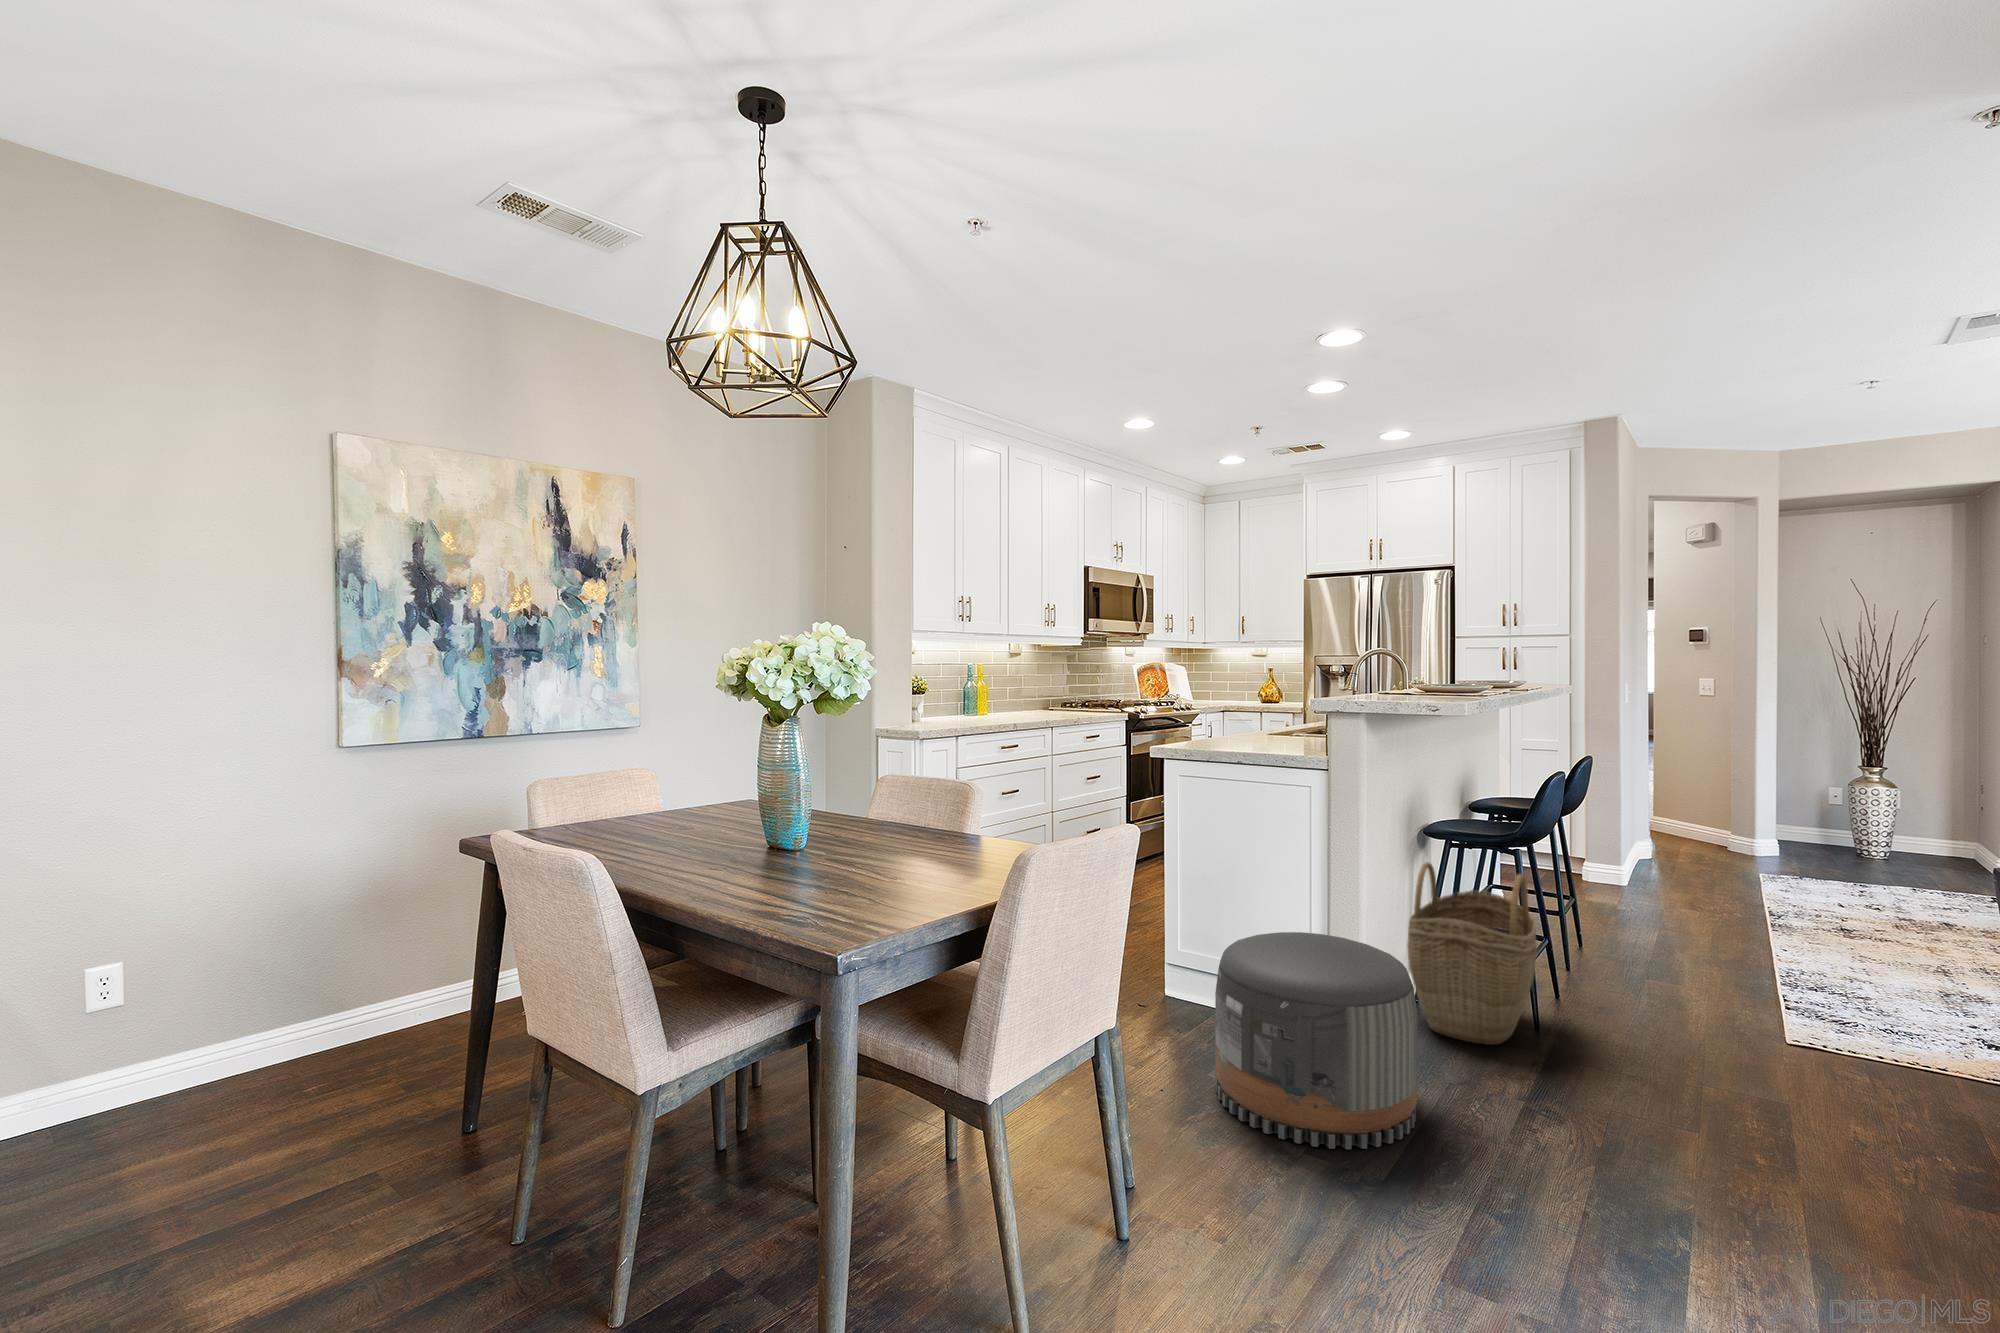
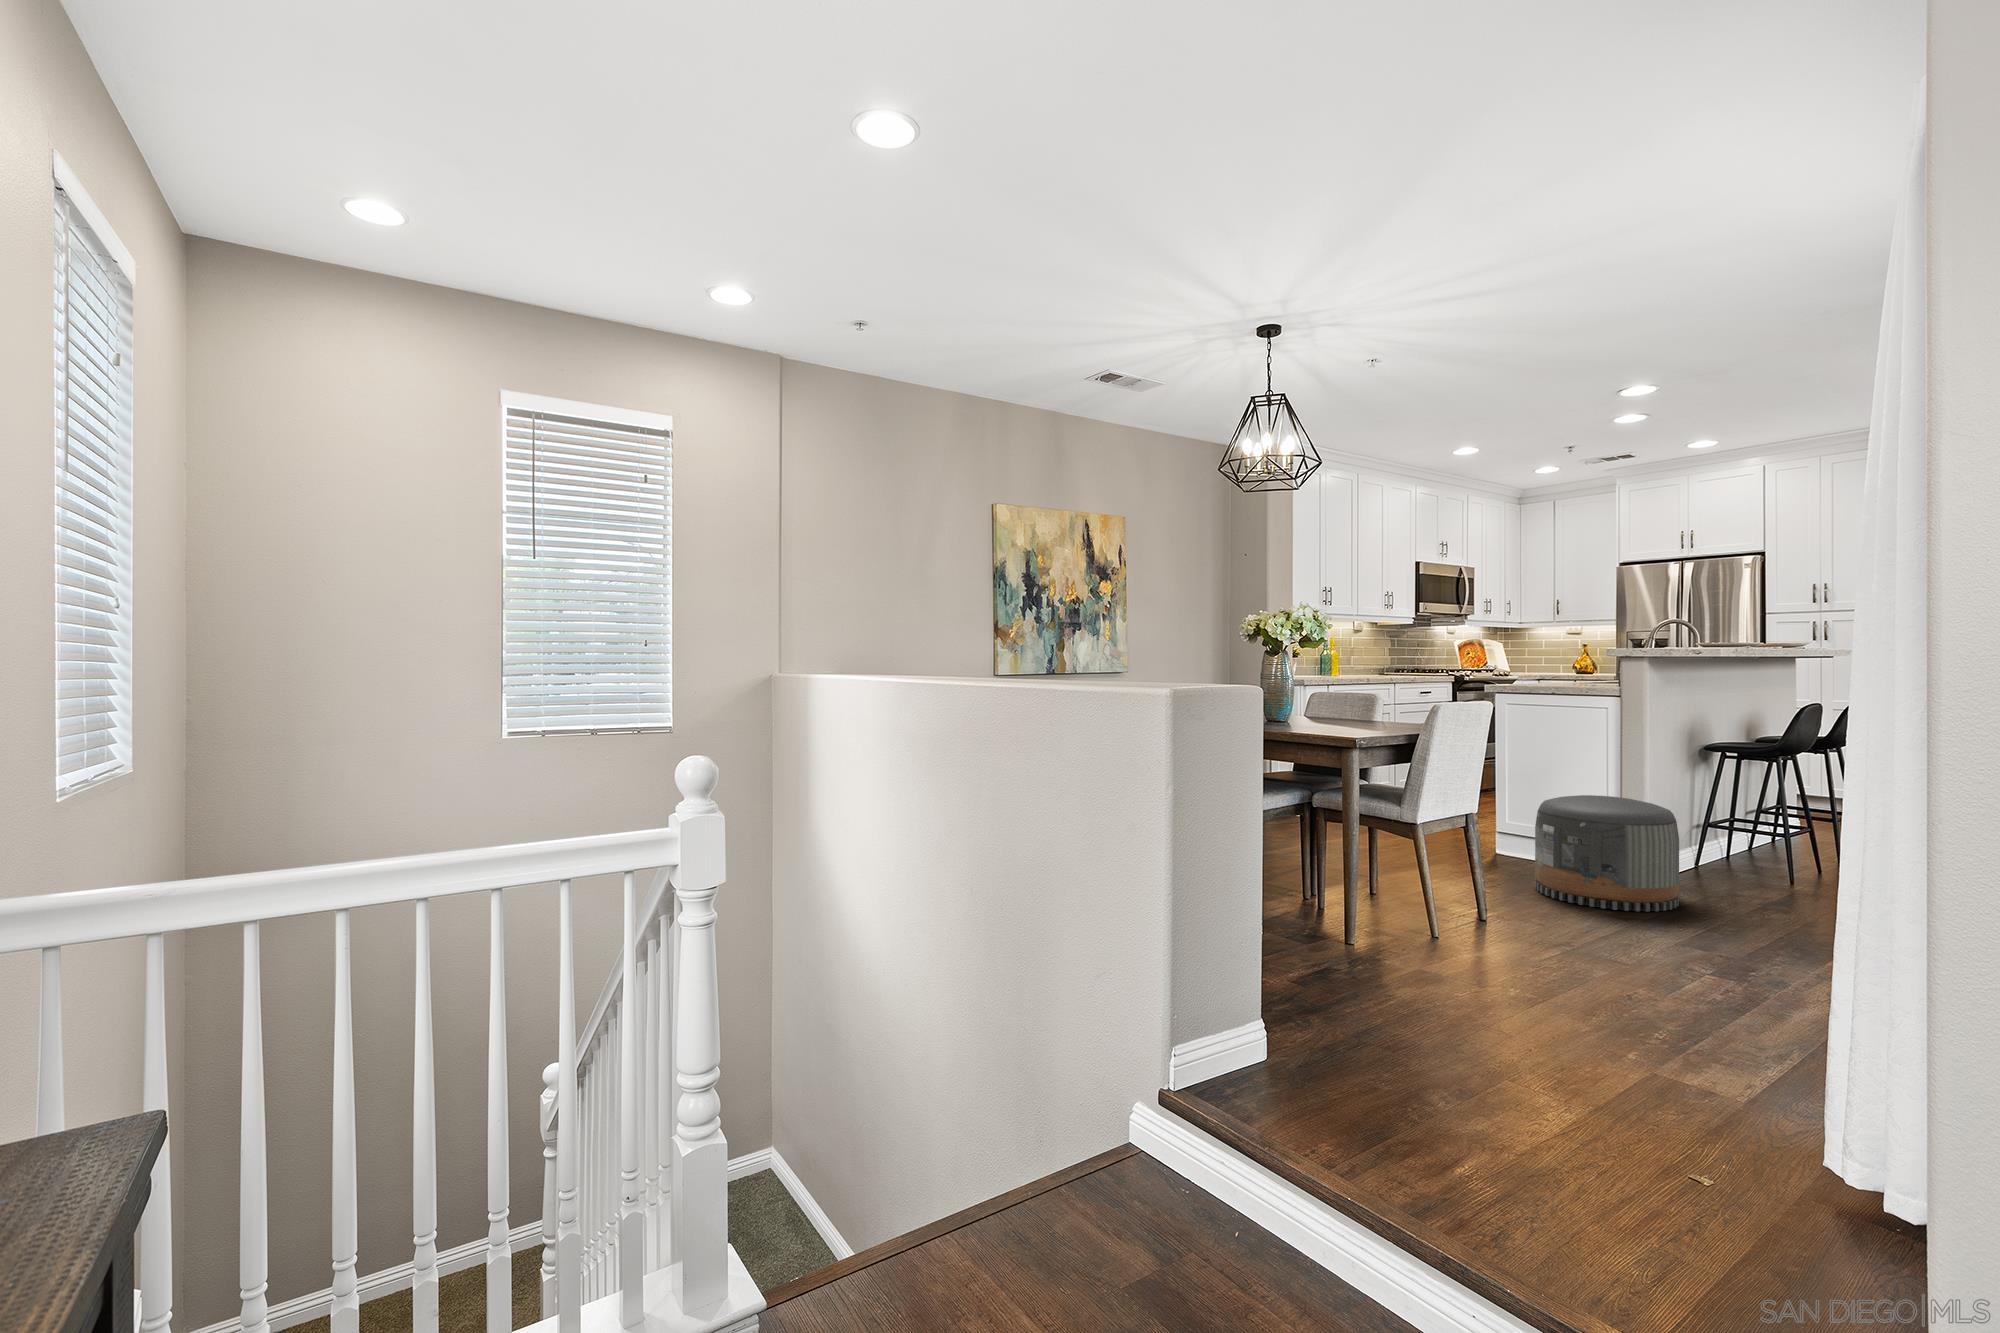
woven basket: present [1407,862,1537,1045] -> none [1686,765,1792,886]

